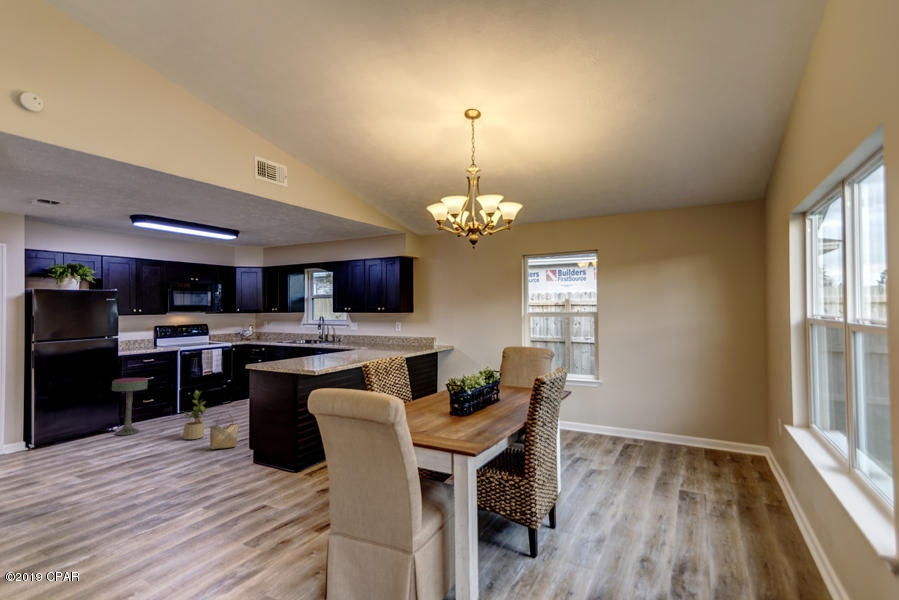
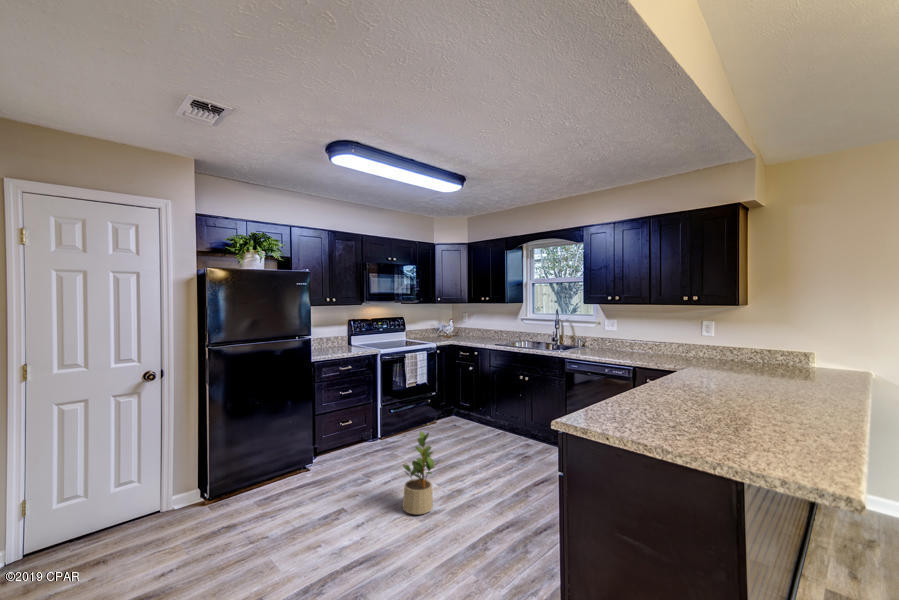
bar stool: present [112,378,148,435] -> none [304,396,348,484]
woven basket: present [210,413,239,449] -> none [458,484,503,560]

